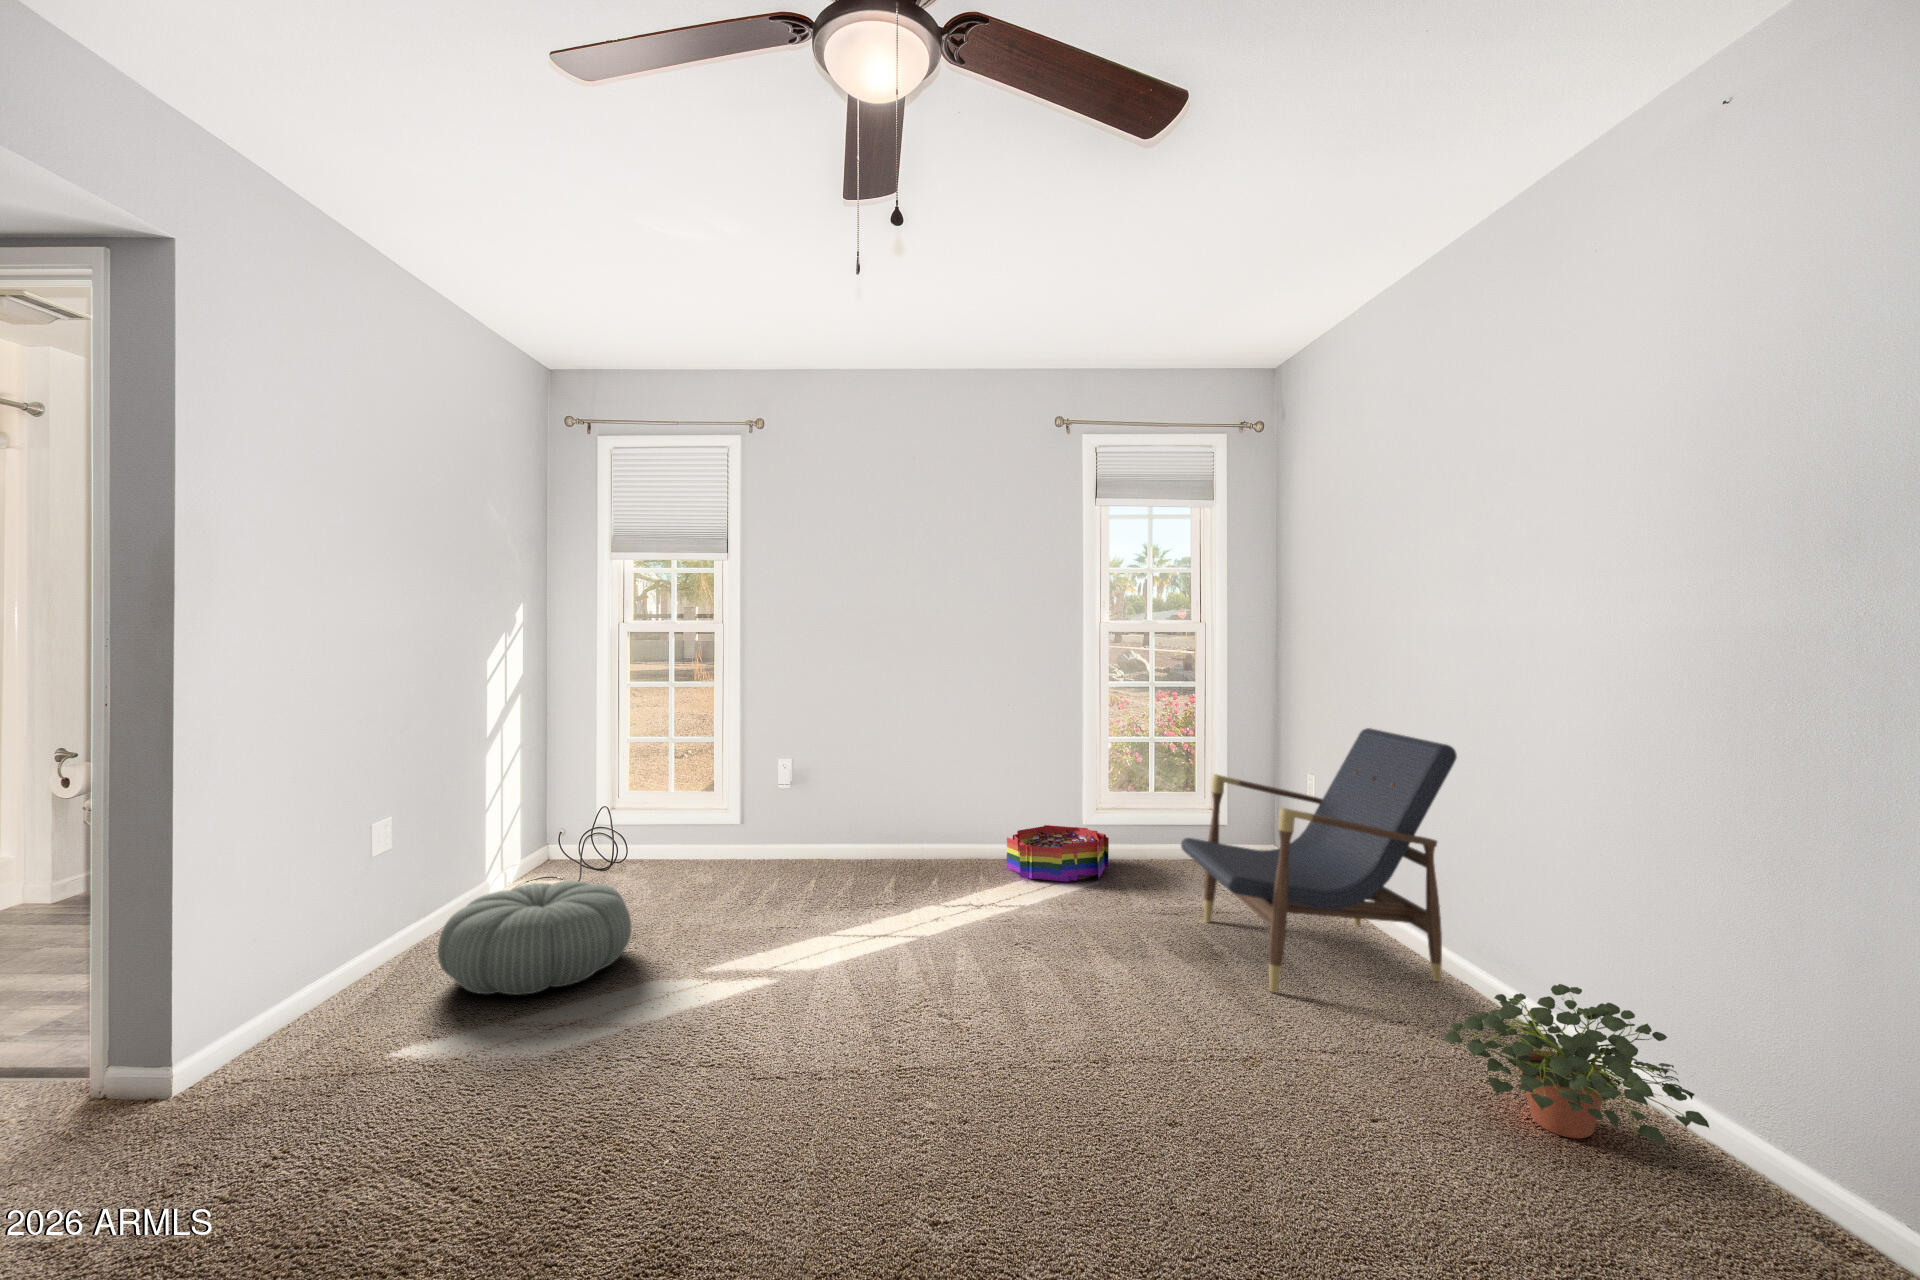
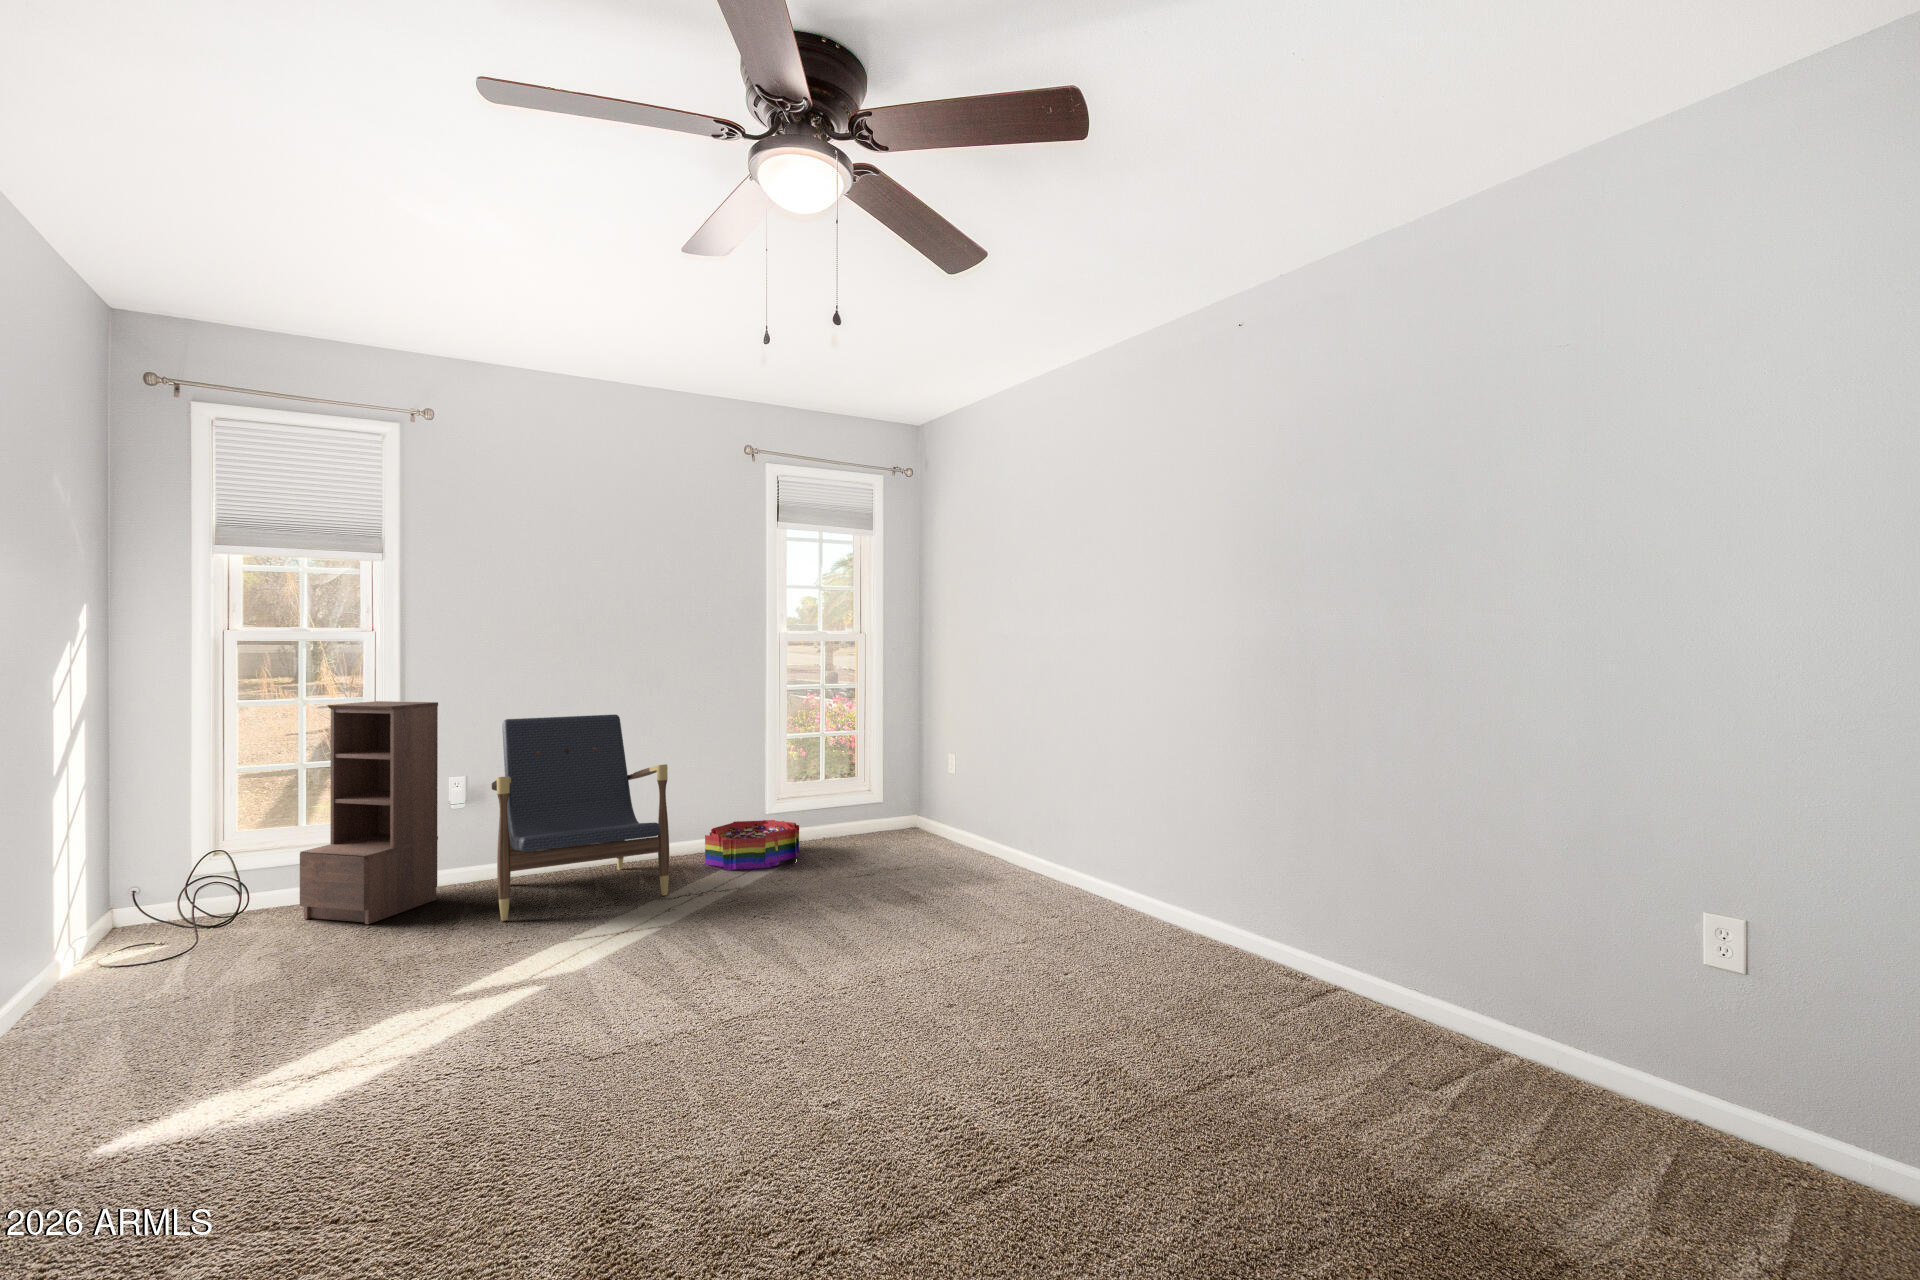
bookshelf: none [658,686,763,886] -> present [300,701,438,924]
lounge chair: present [1181,728,1457,992] -> present [492,714,669,921]
pouf: present [438,880,631,995] -> none [110,923,361,1058]
potted plant: present [1444,984,1709,1147] -> none [1101,870,1240,959]

